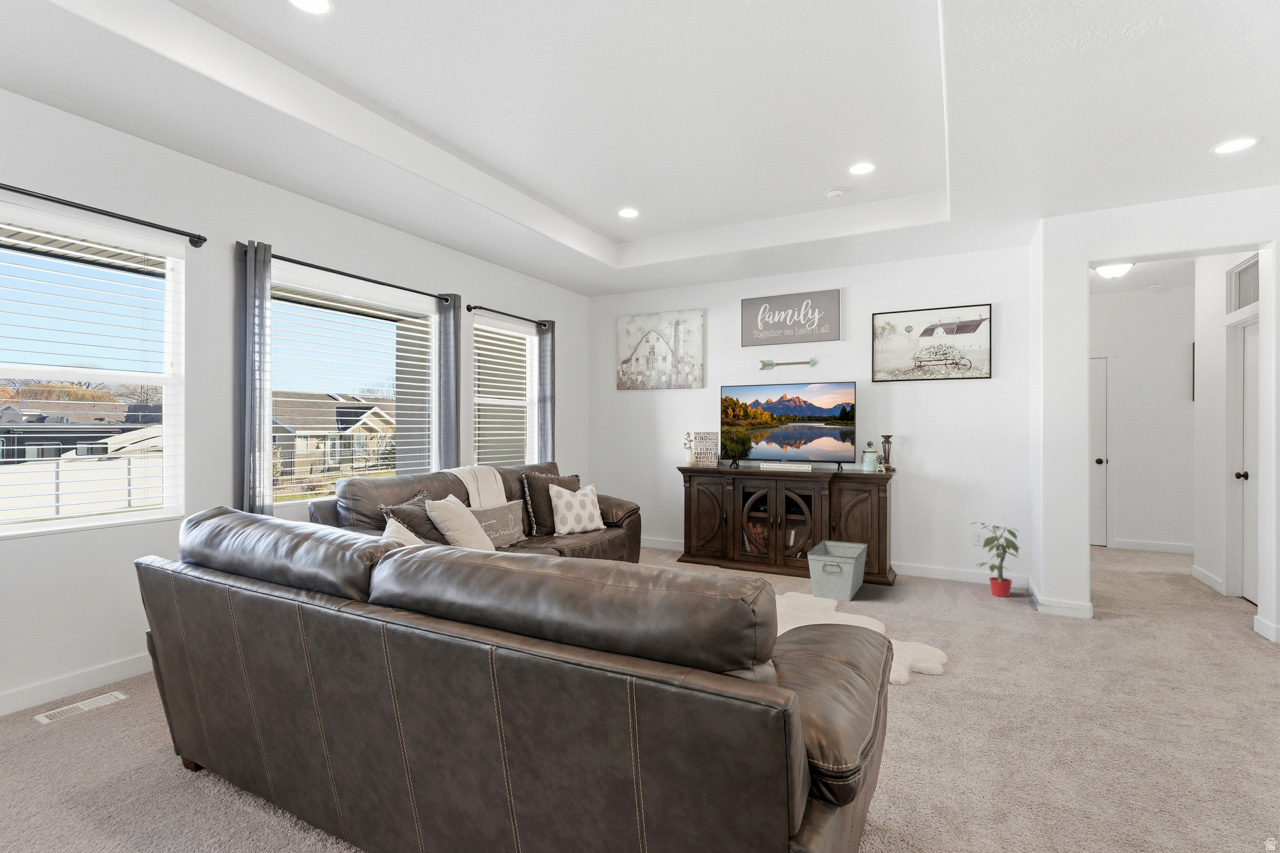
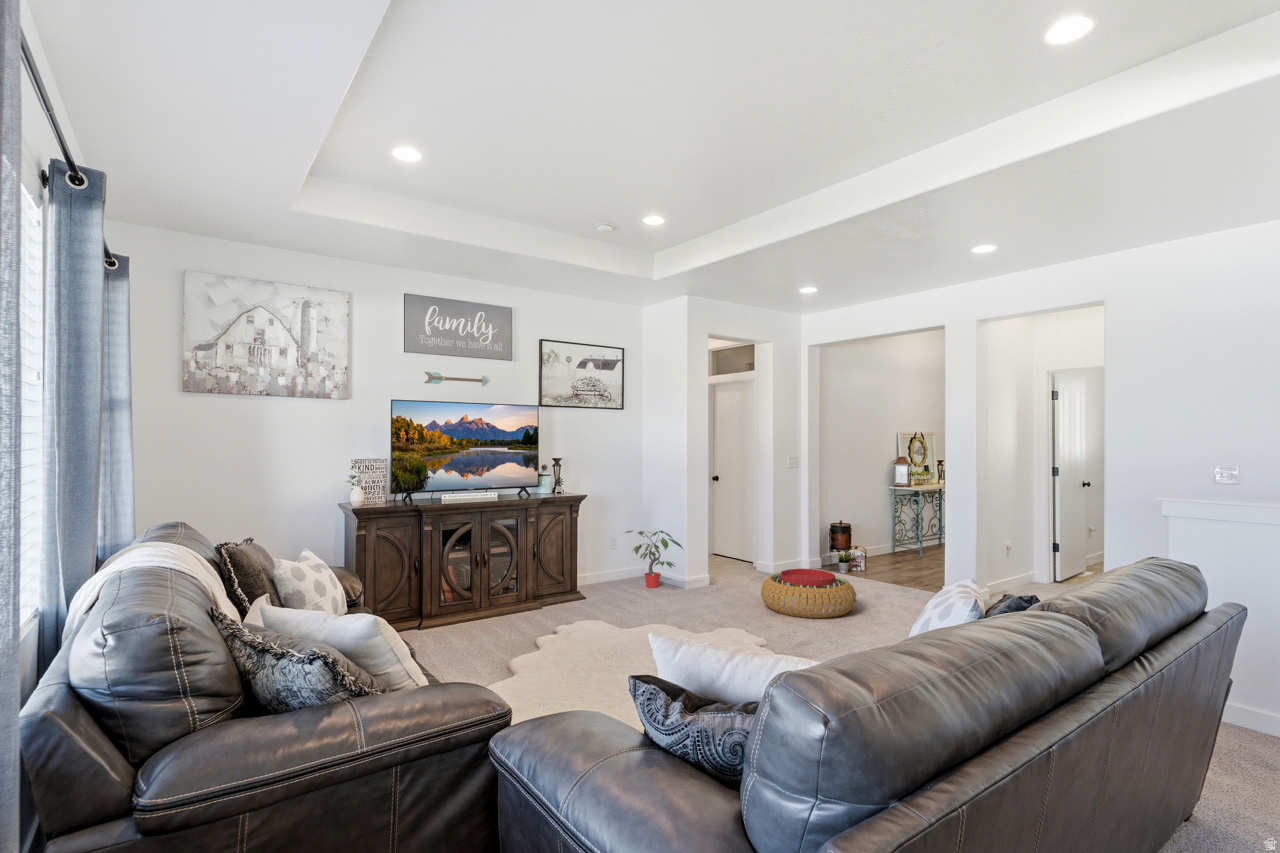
storage bin: present [807,540,868,601] -> none [541,566,619,628]
pouf: none [1033,605,1216,695] -> present [761,569,856,618]

